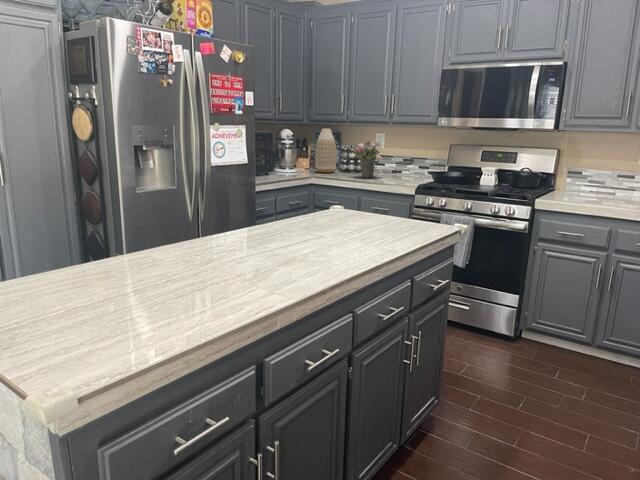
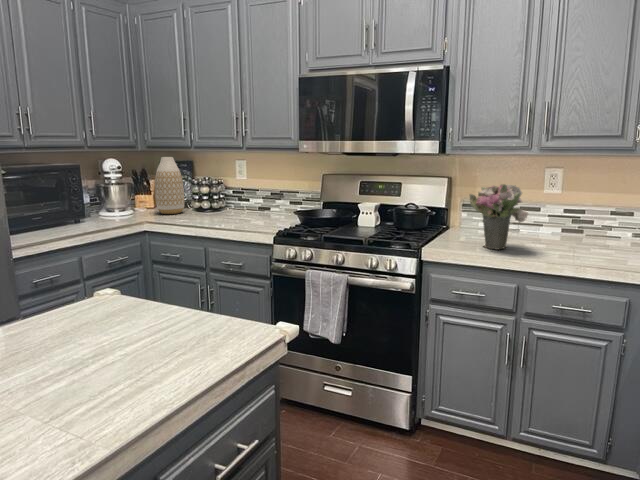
flower bouquet: present [353,141,382,178] -> present [470,184,528,250]

